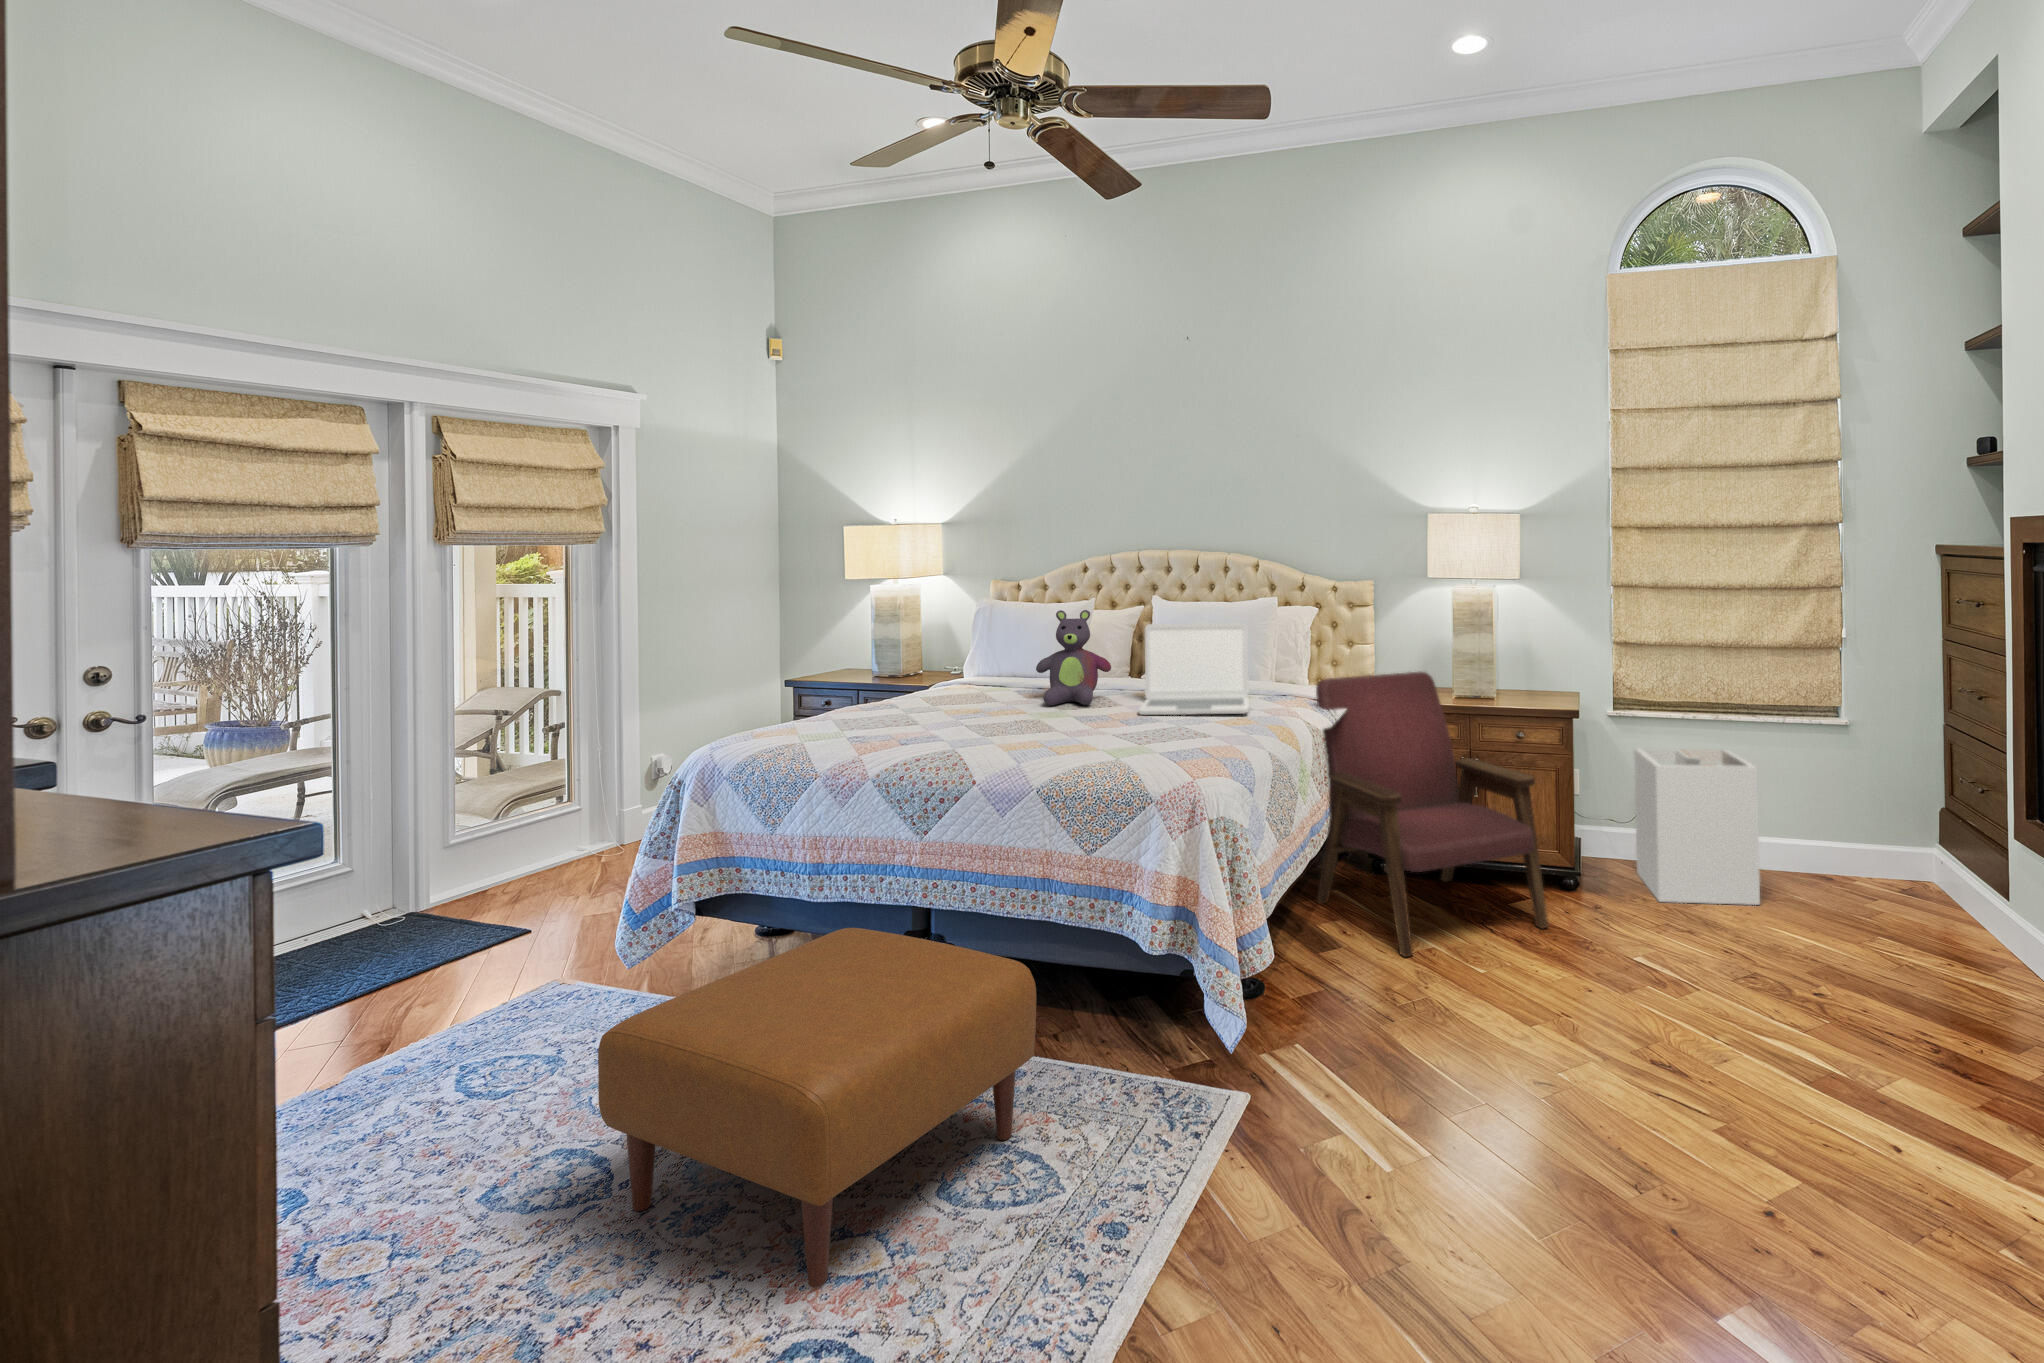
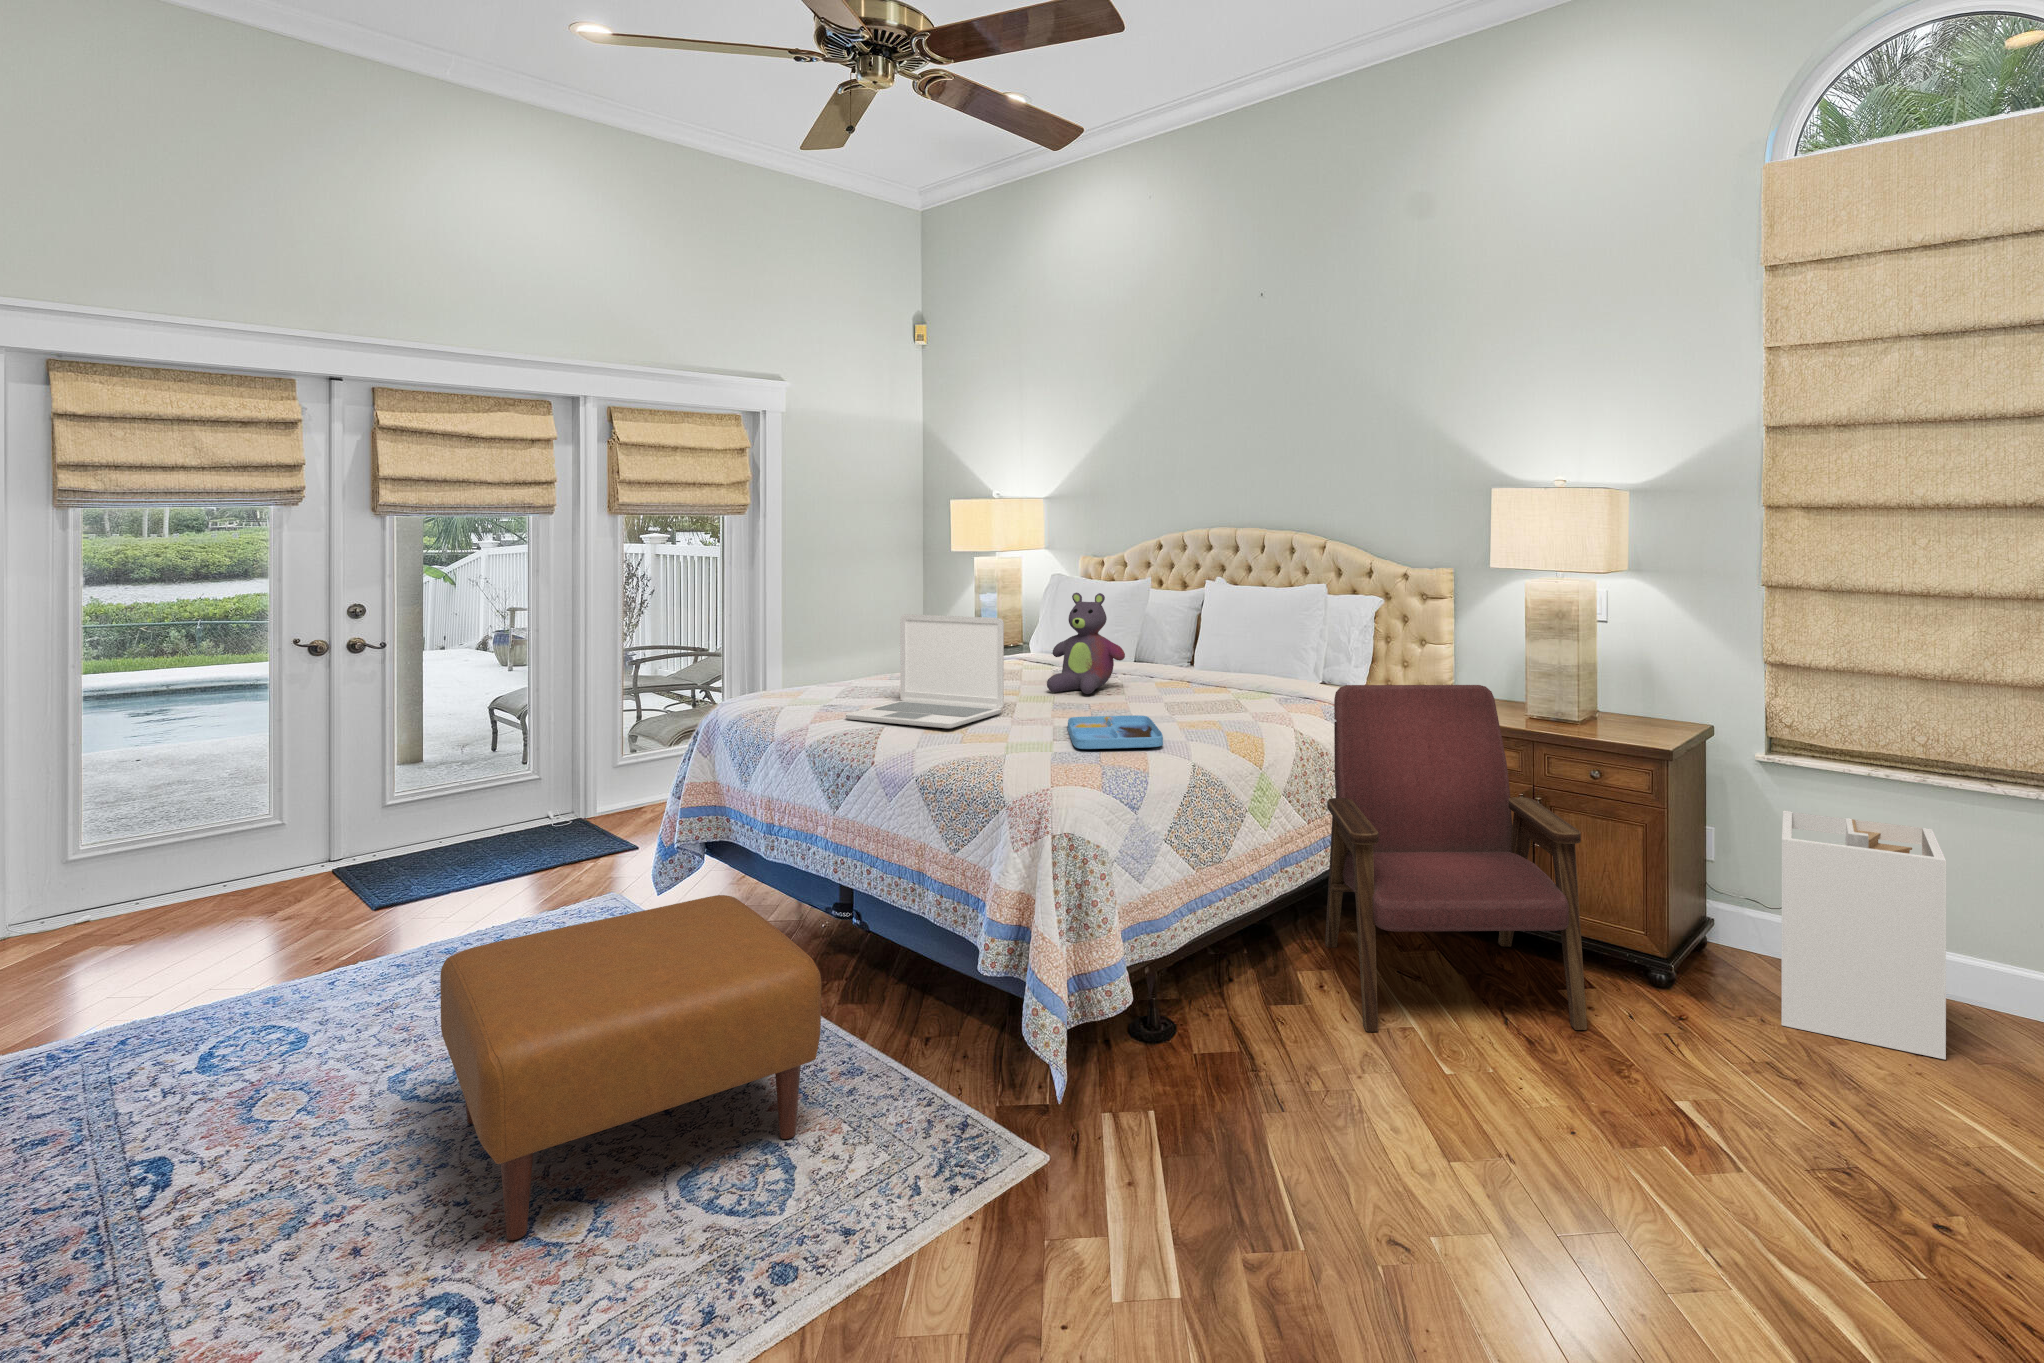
laptop: present [1139,623,1249,715] -> present [845,614,1004,728]
tray: none [1116,717,1228,747] -> present [1068,715,1163,749]

